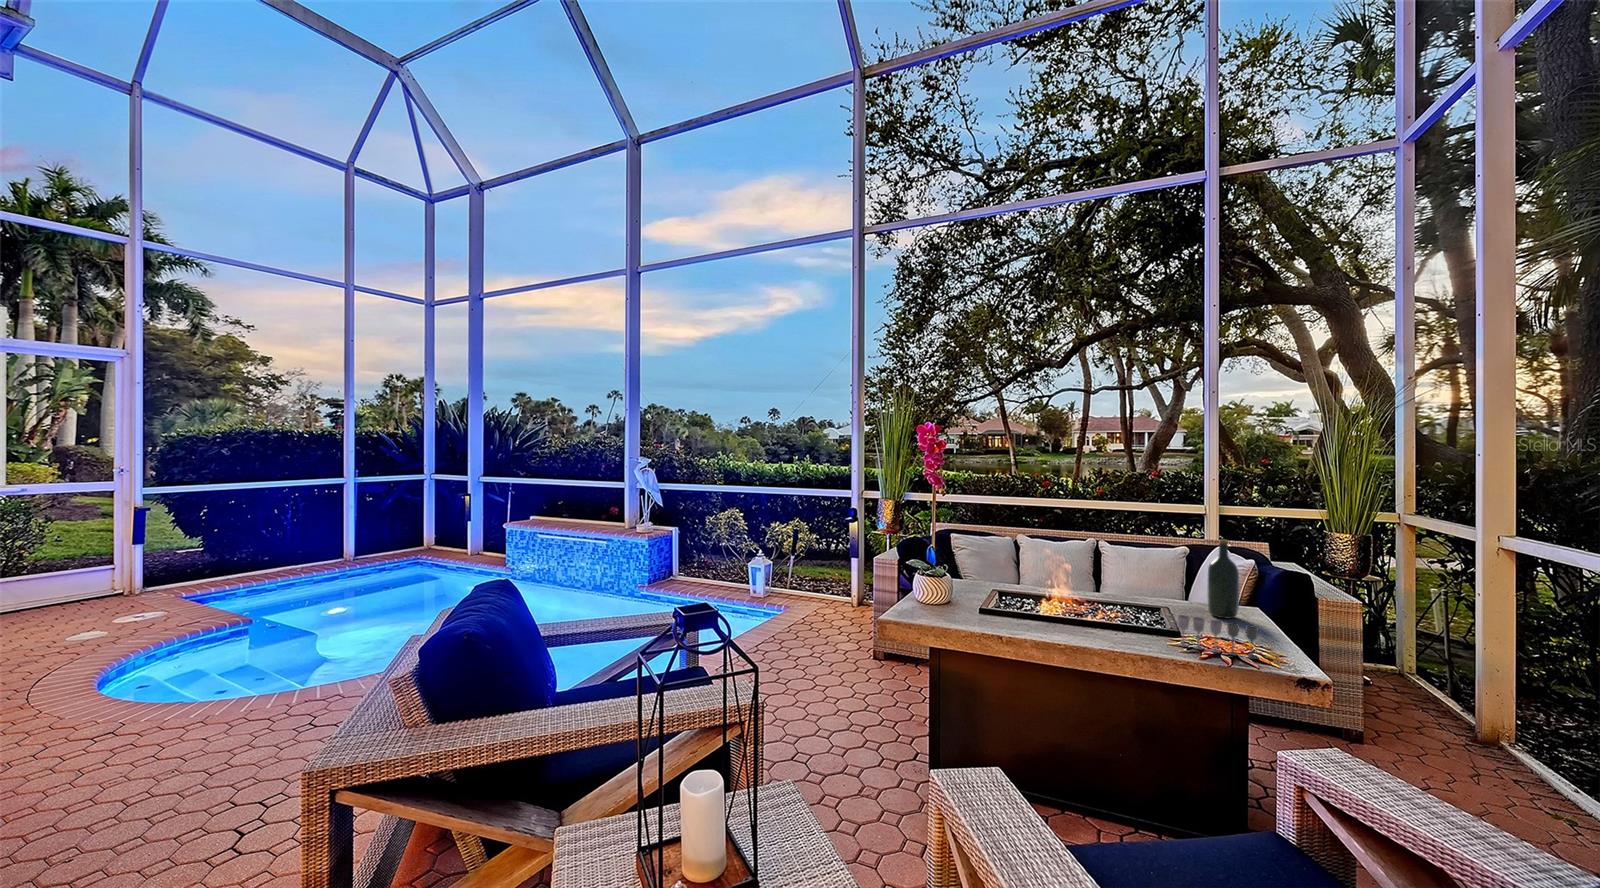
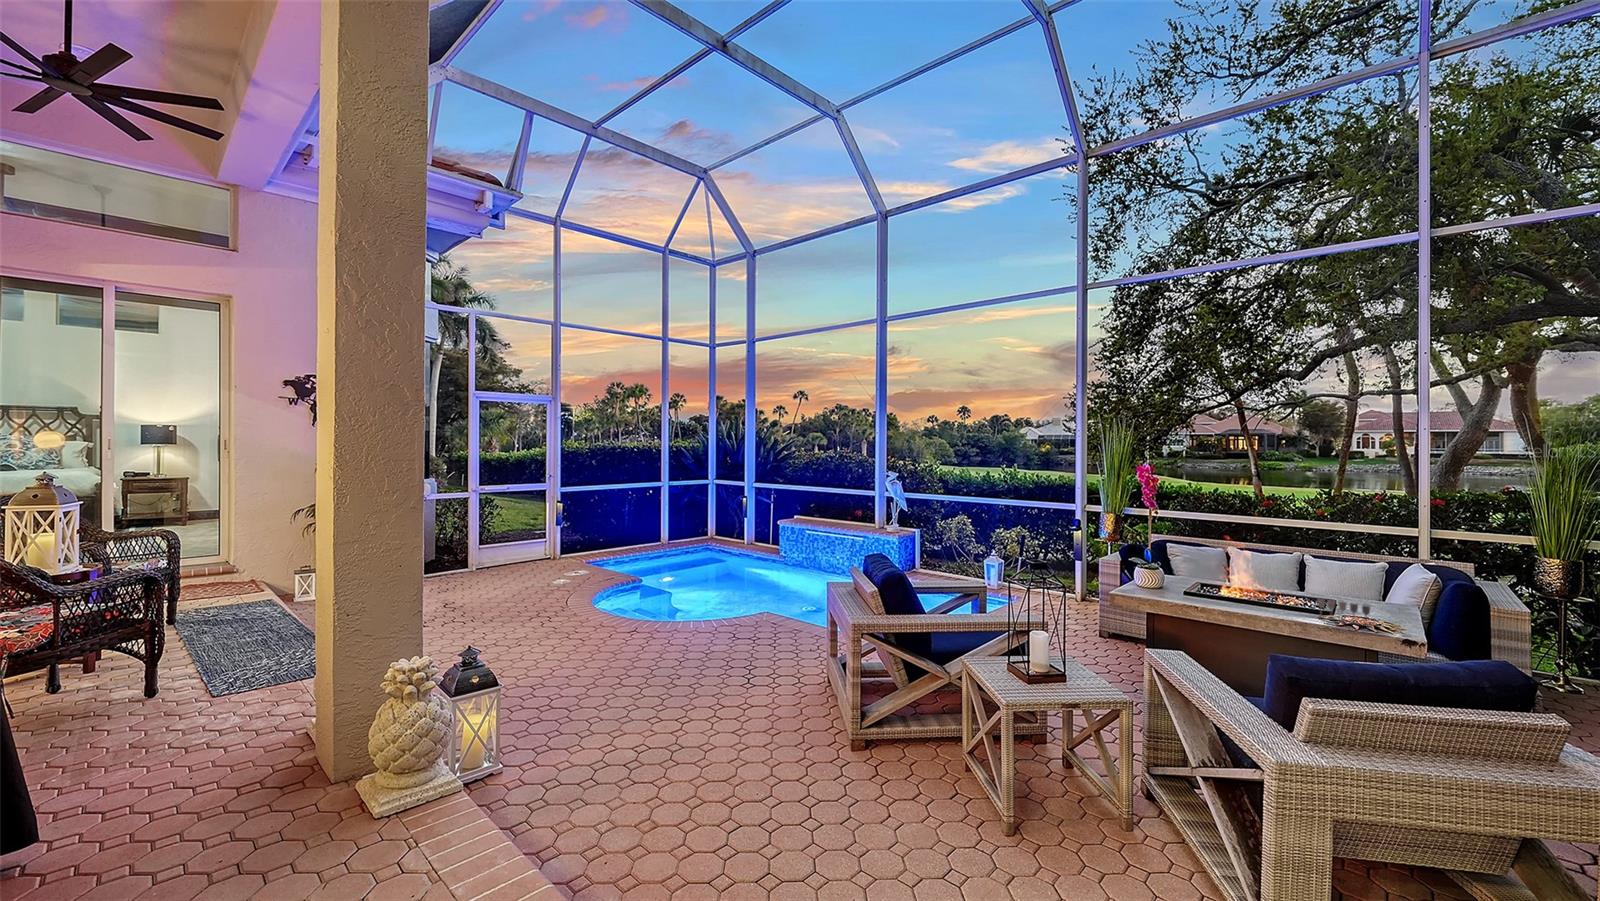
wine bottle: present [1207,539,1239,619] -> none [1359,553,1383,608]

